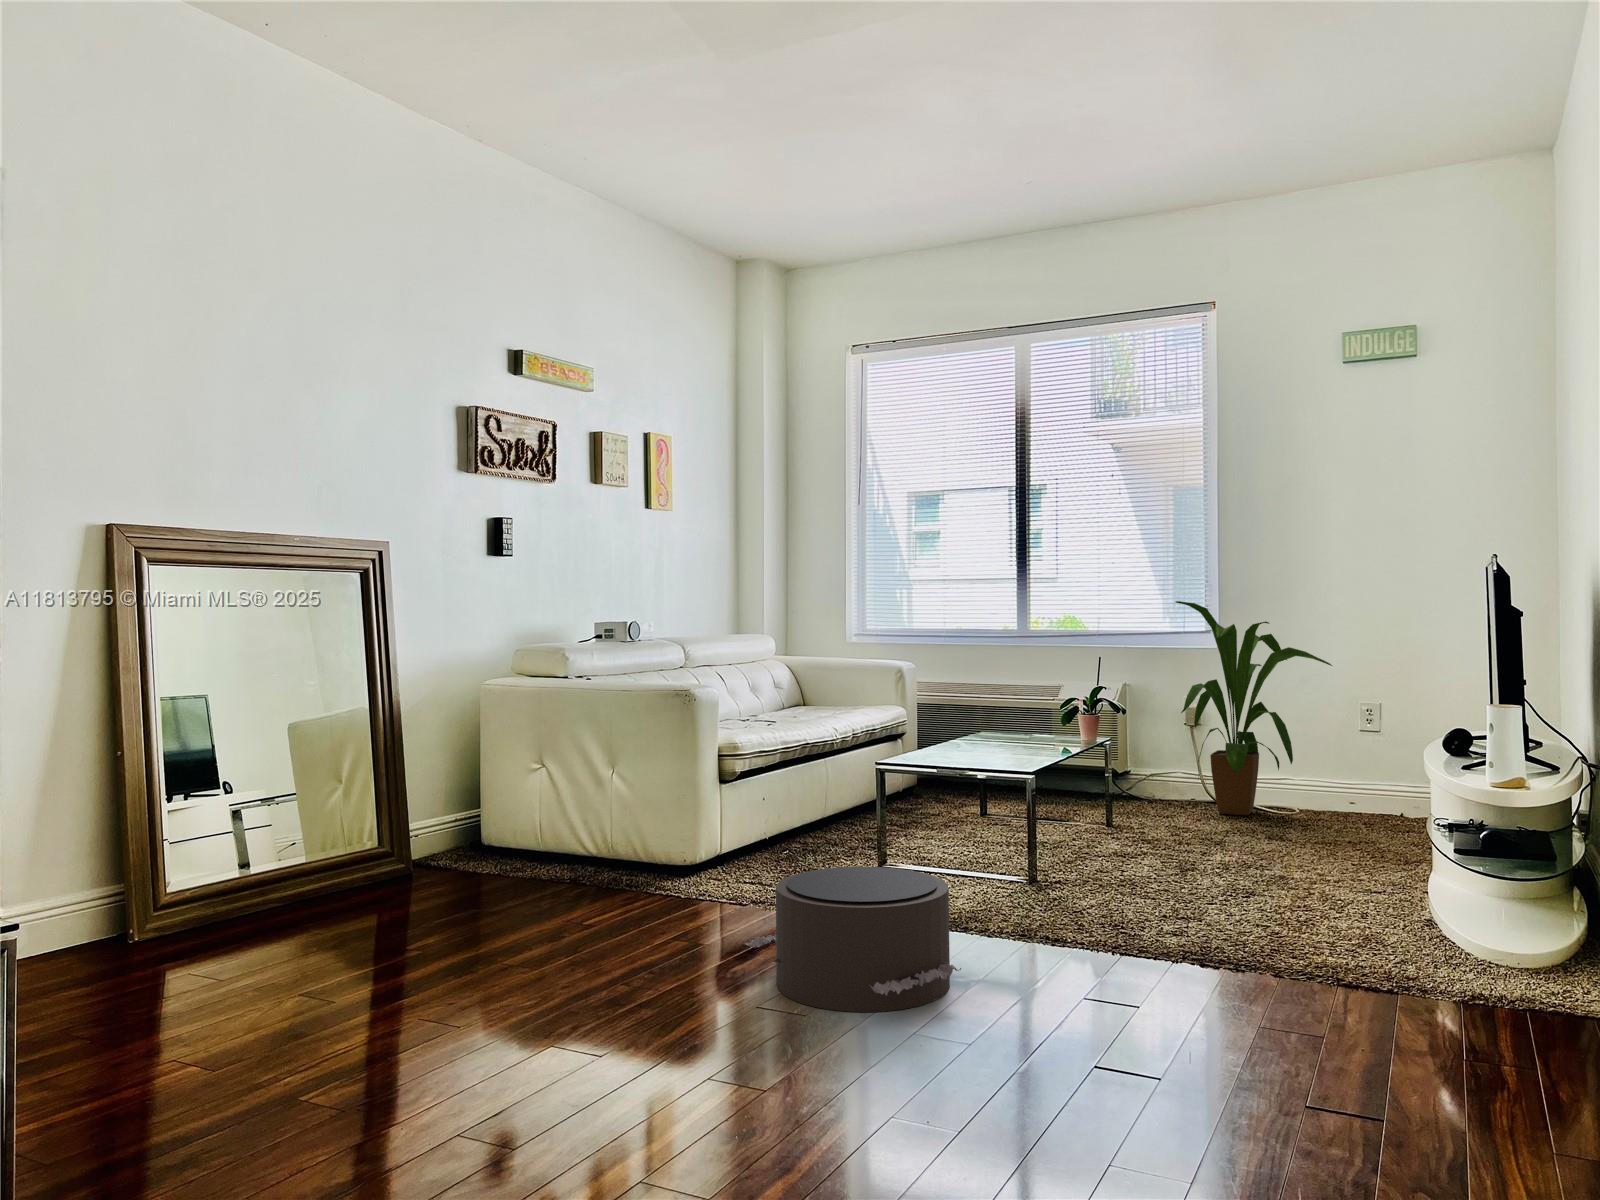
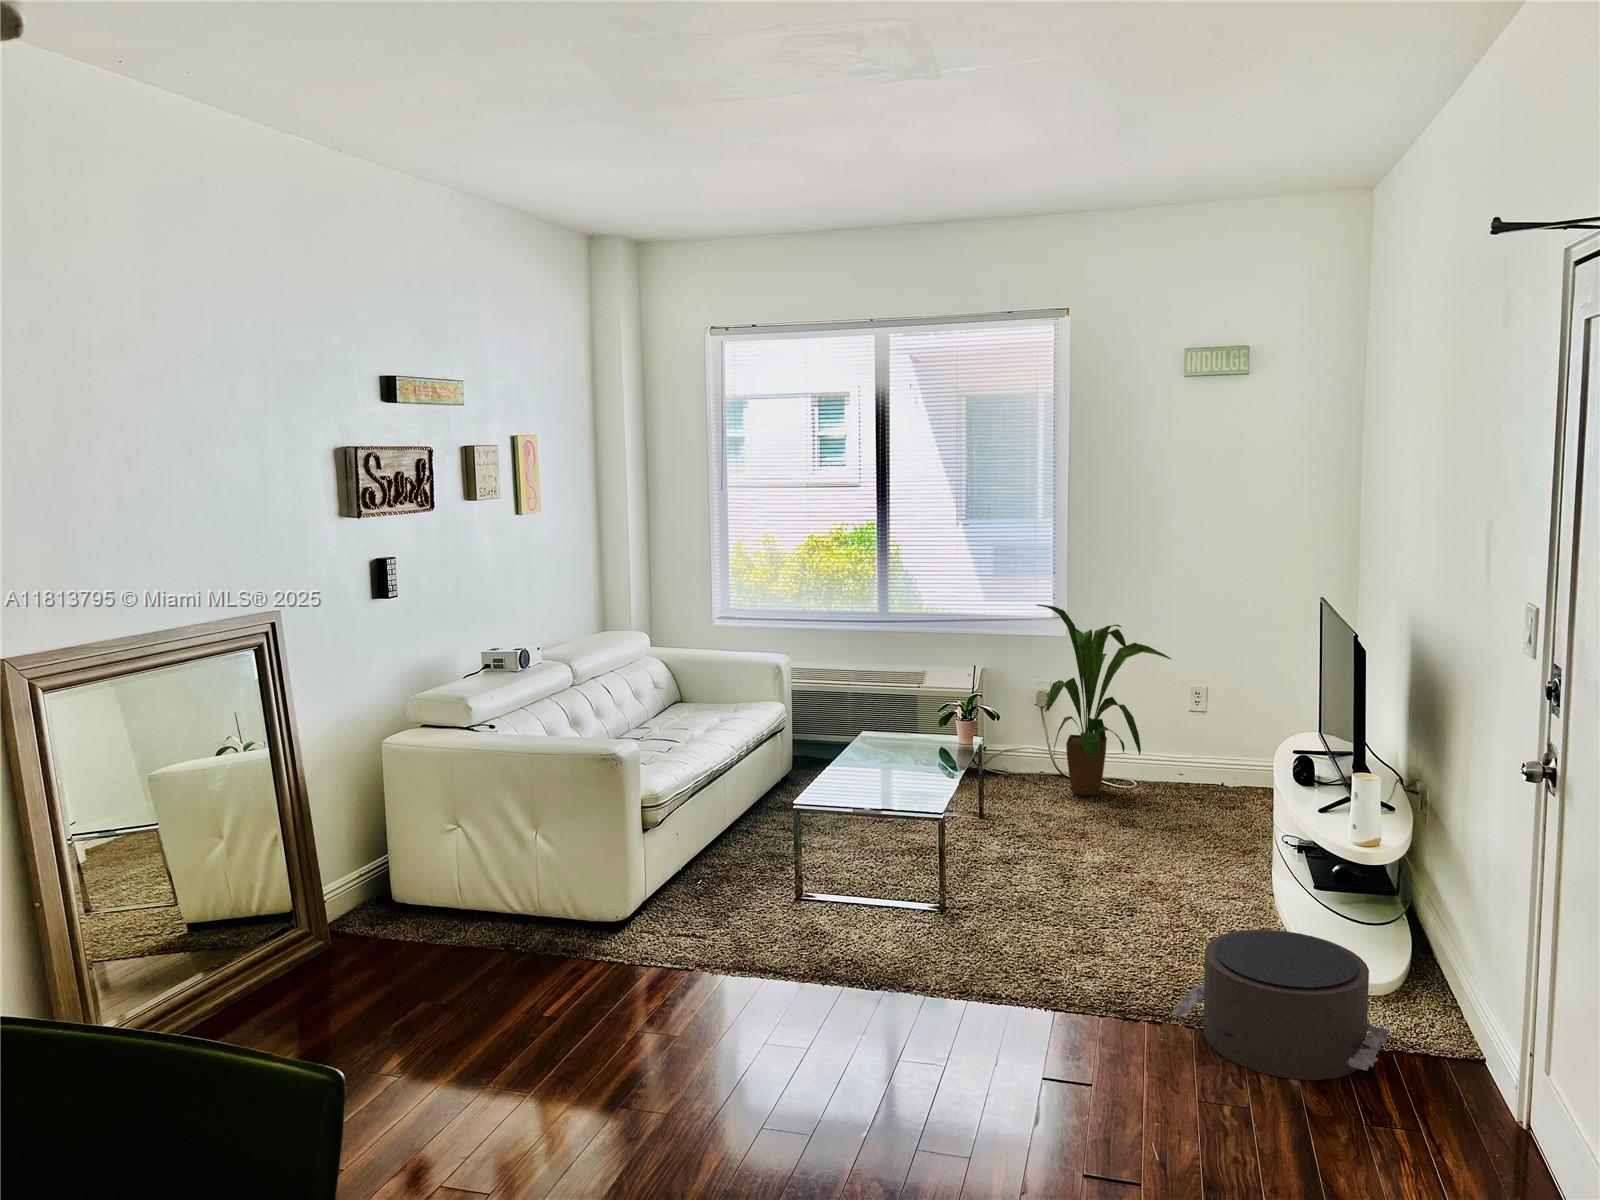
pouf: present [745,866,961,1012] -> present [1171,930,1389,1080]

